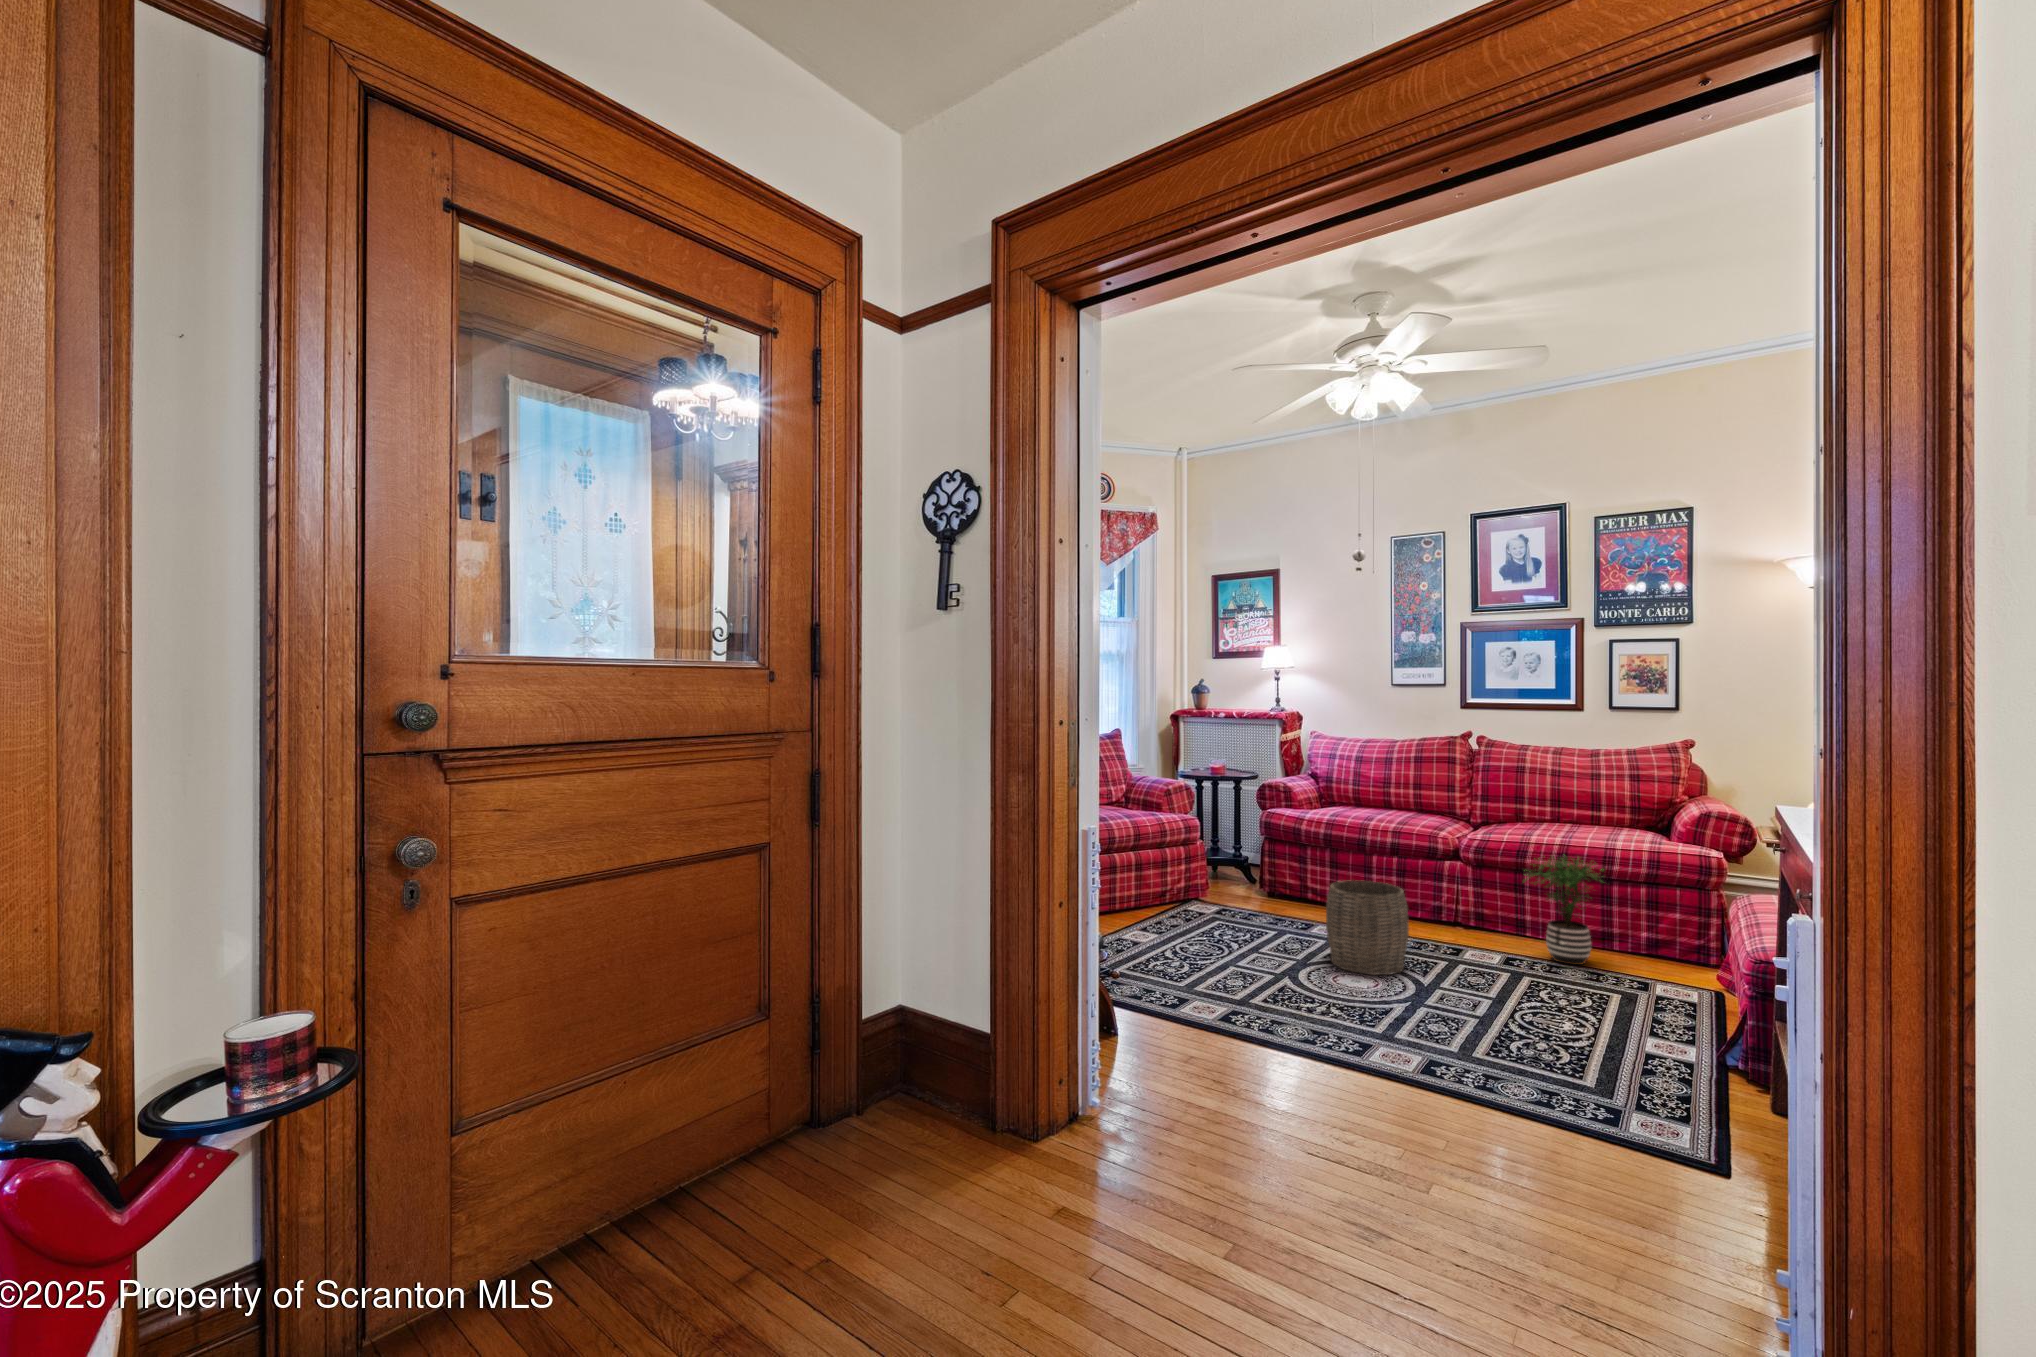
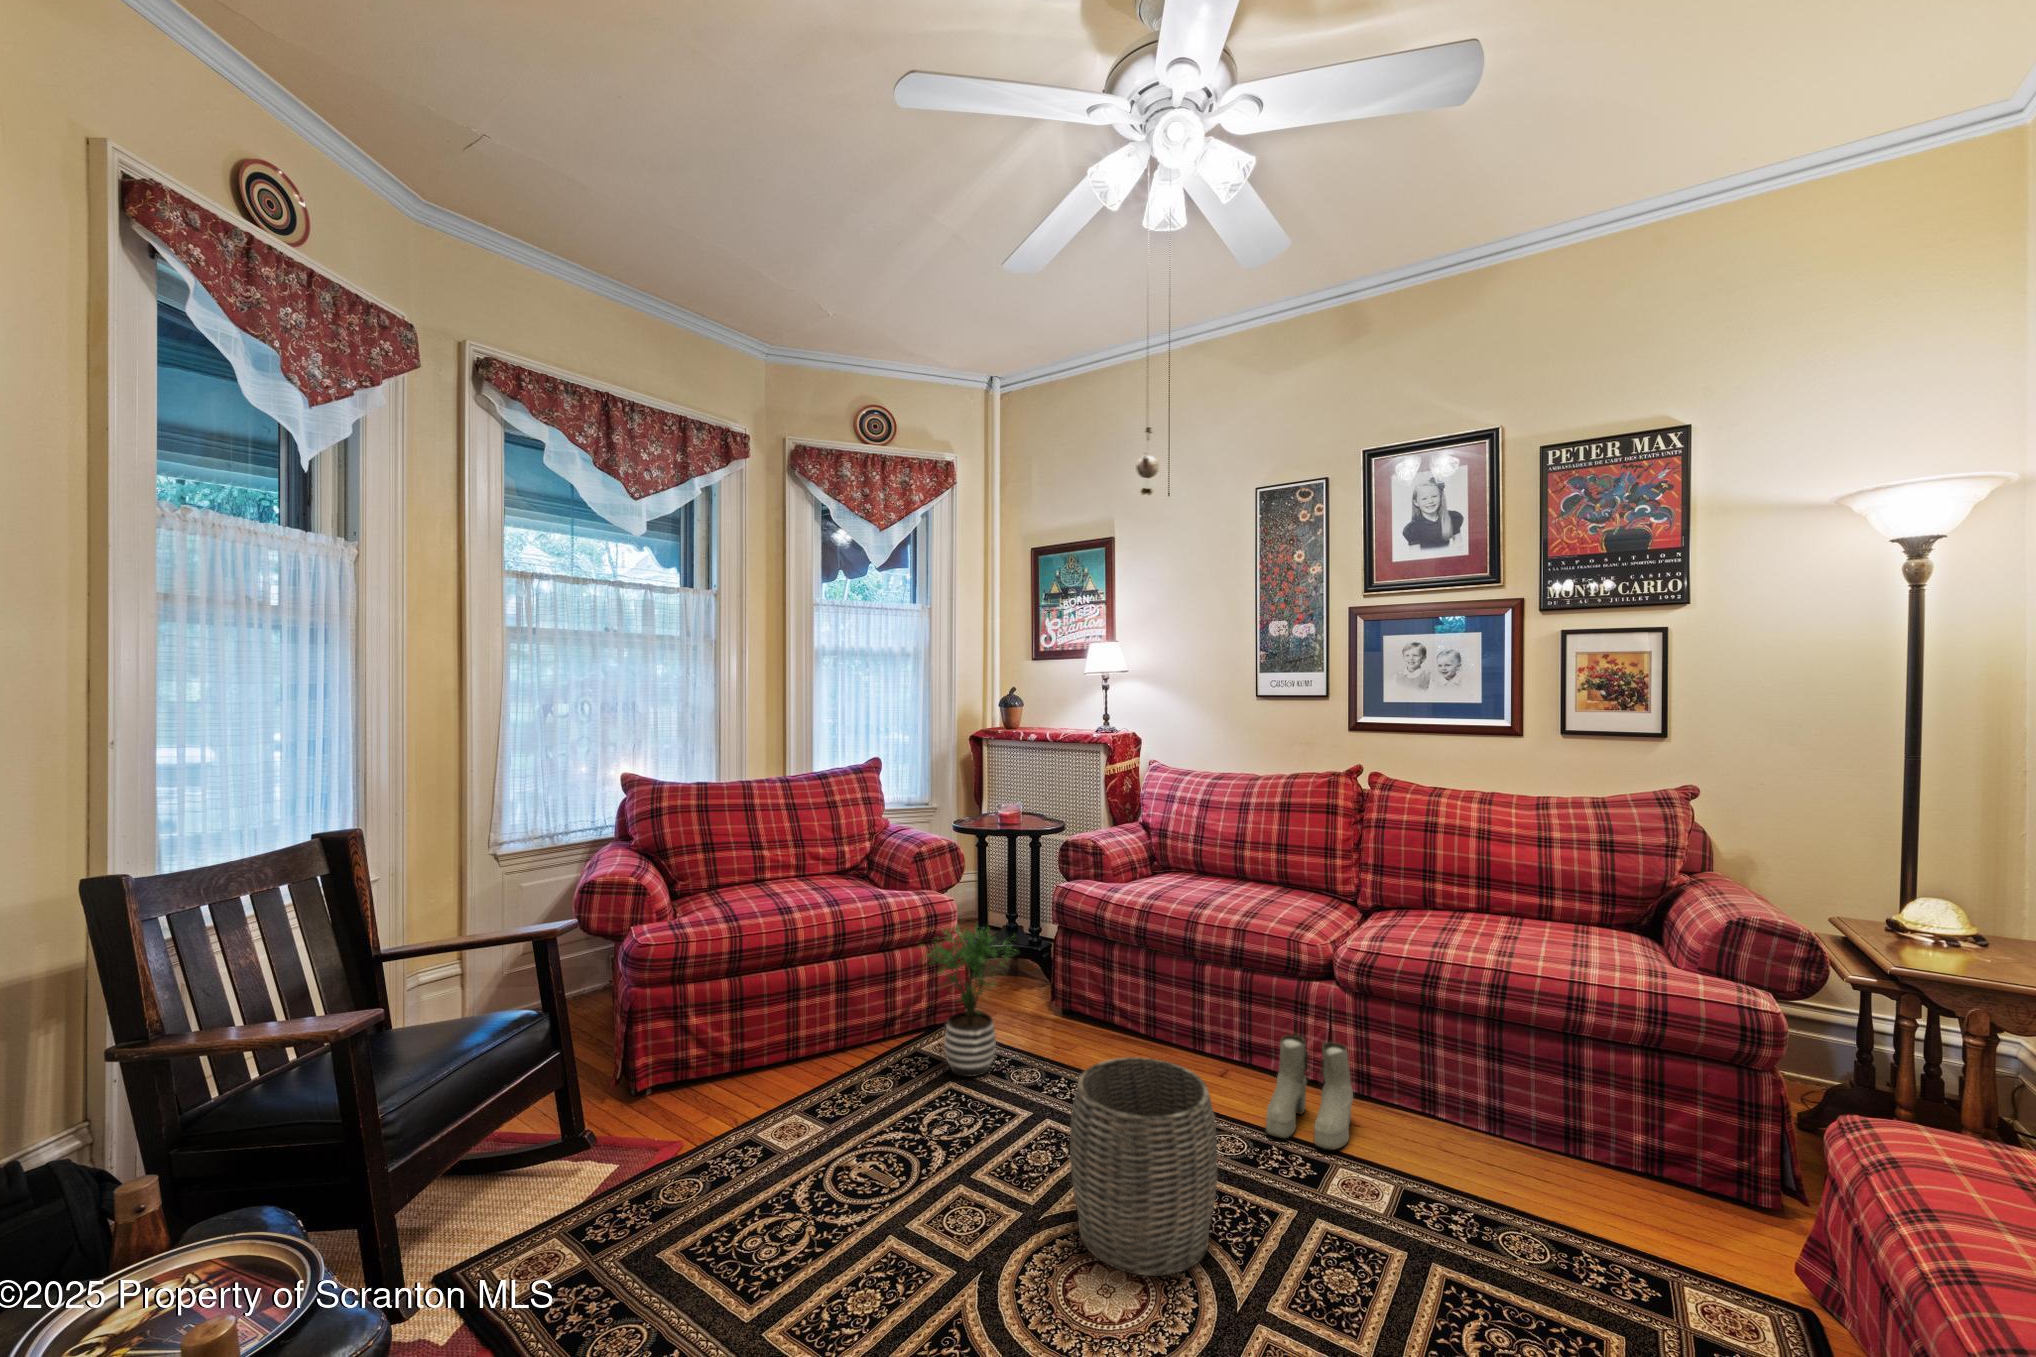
potted plant: present [1524,855,1602,965] -> present [926,926,1016,1077]
boots: none [1423,887,1474,943] -> present [1266,1035,1353,1150]

